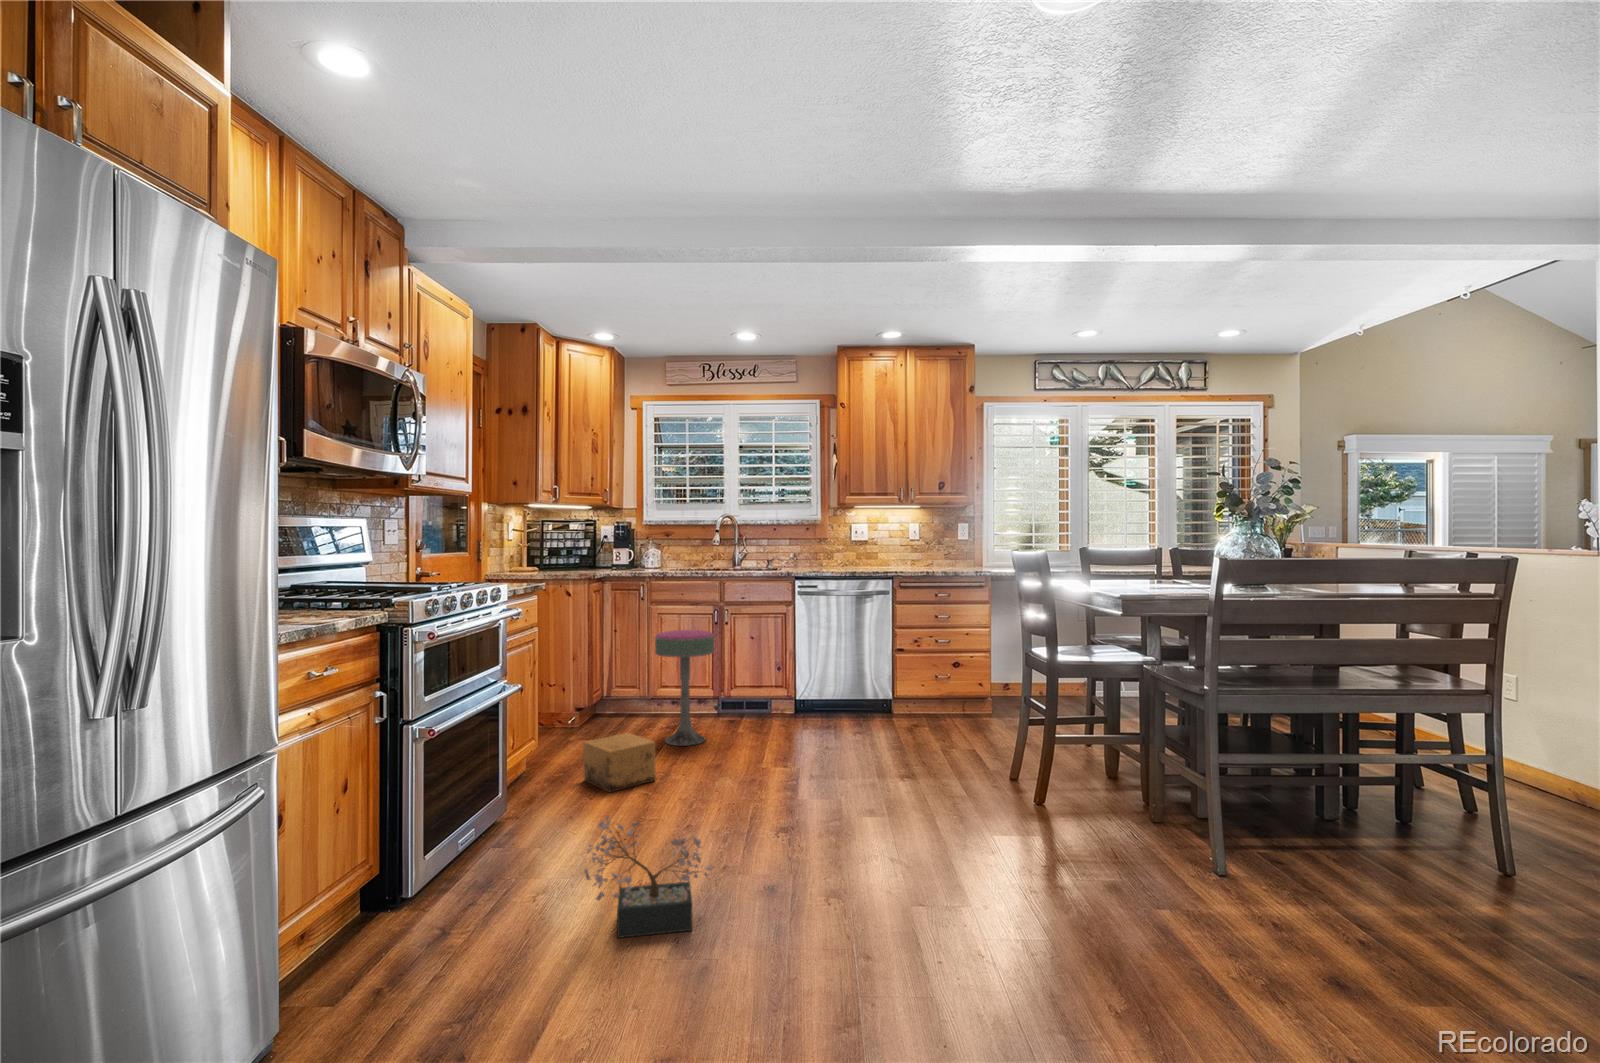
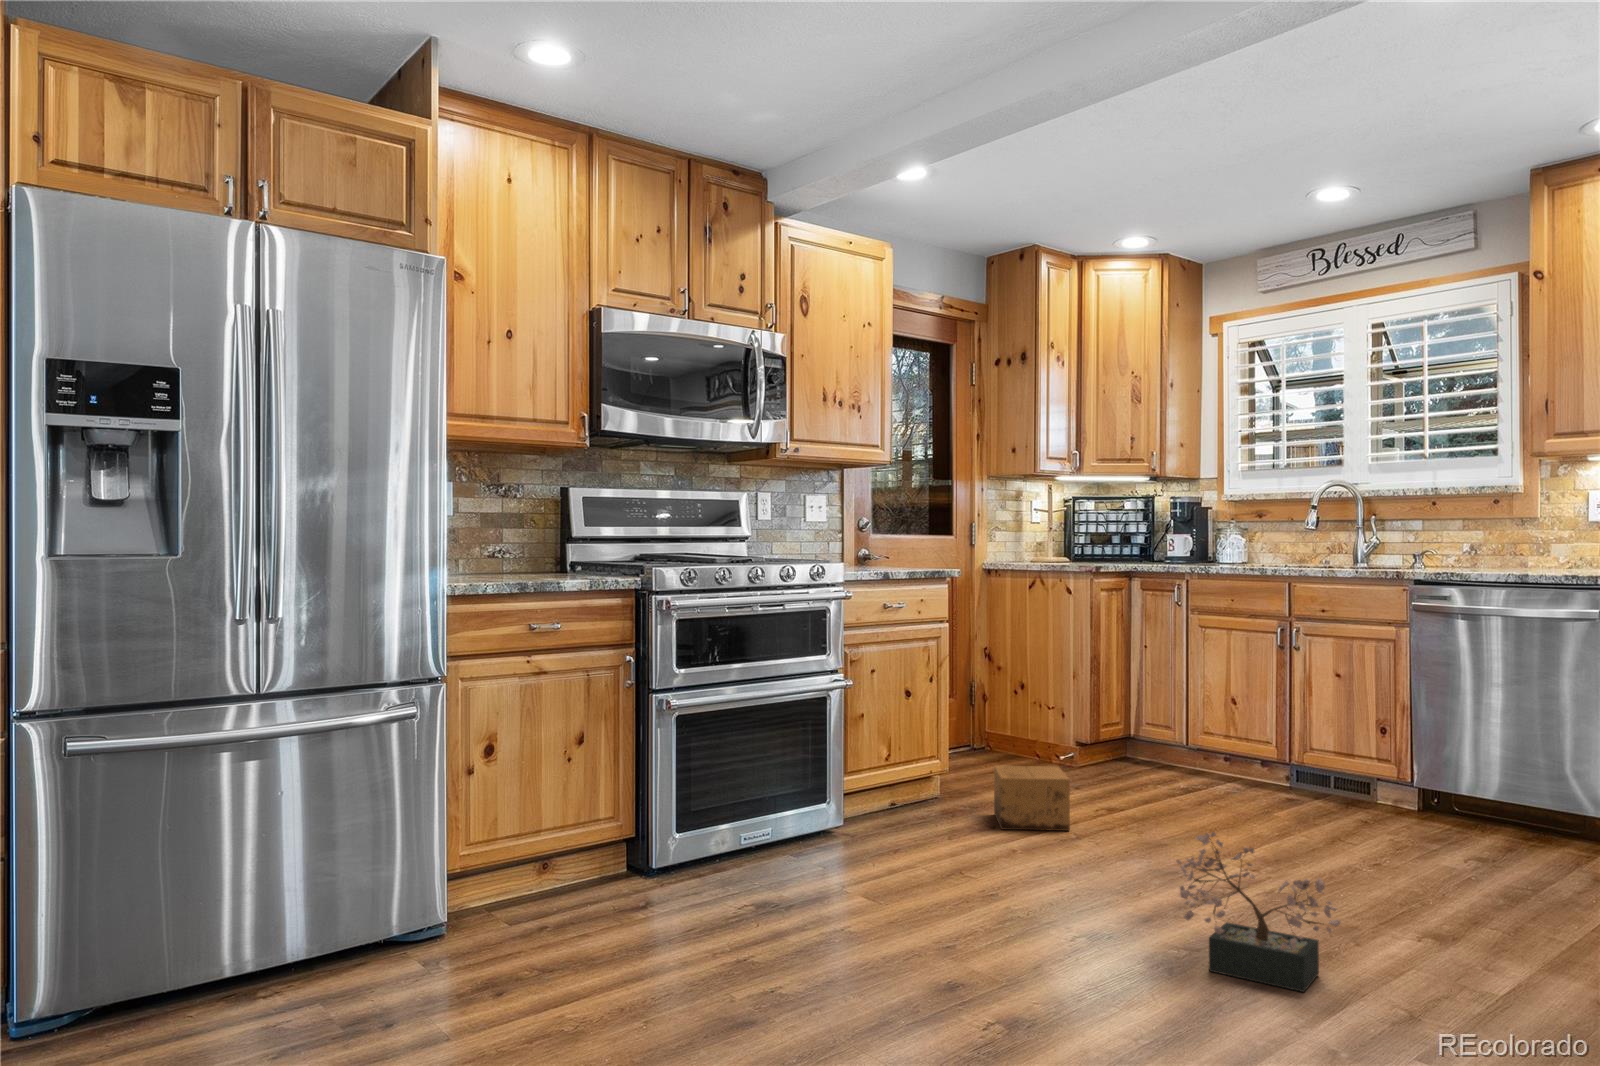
bar stool: present [655,630,714,746] -> none [1138,646,1227,810]
decorative plant: present [584,816,713,938] -> present [1177,832,1341,992]

